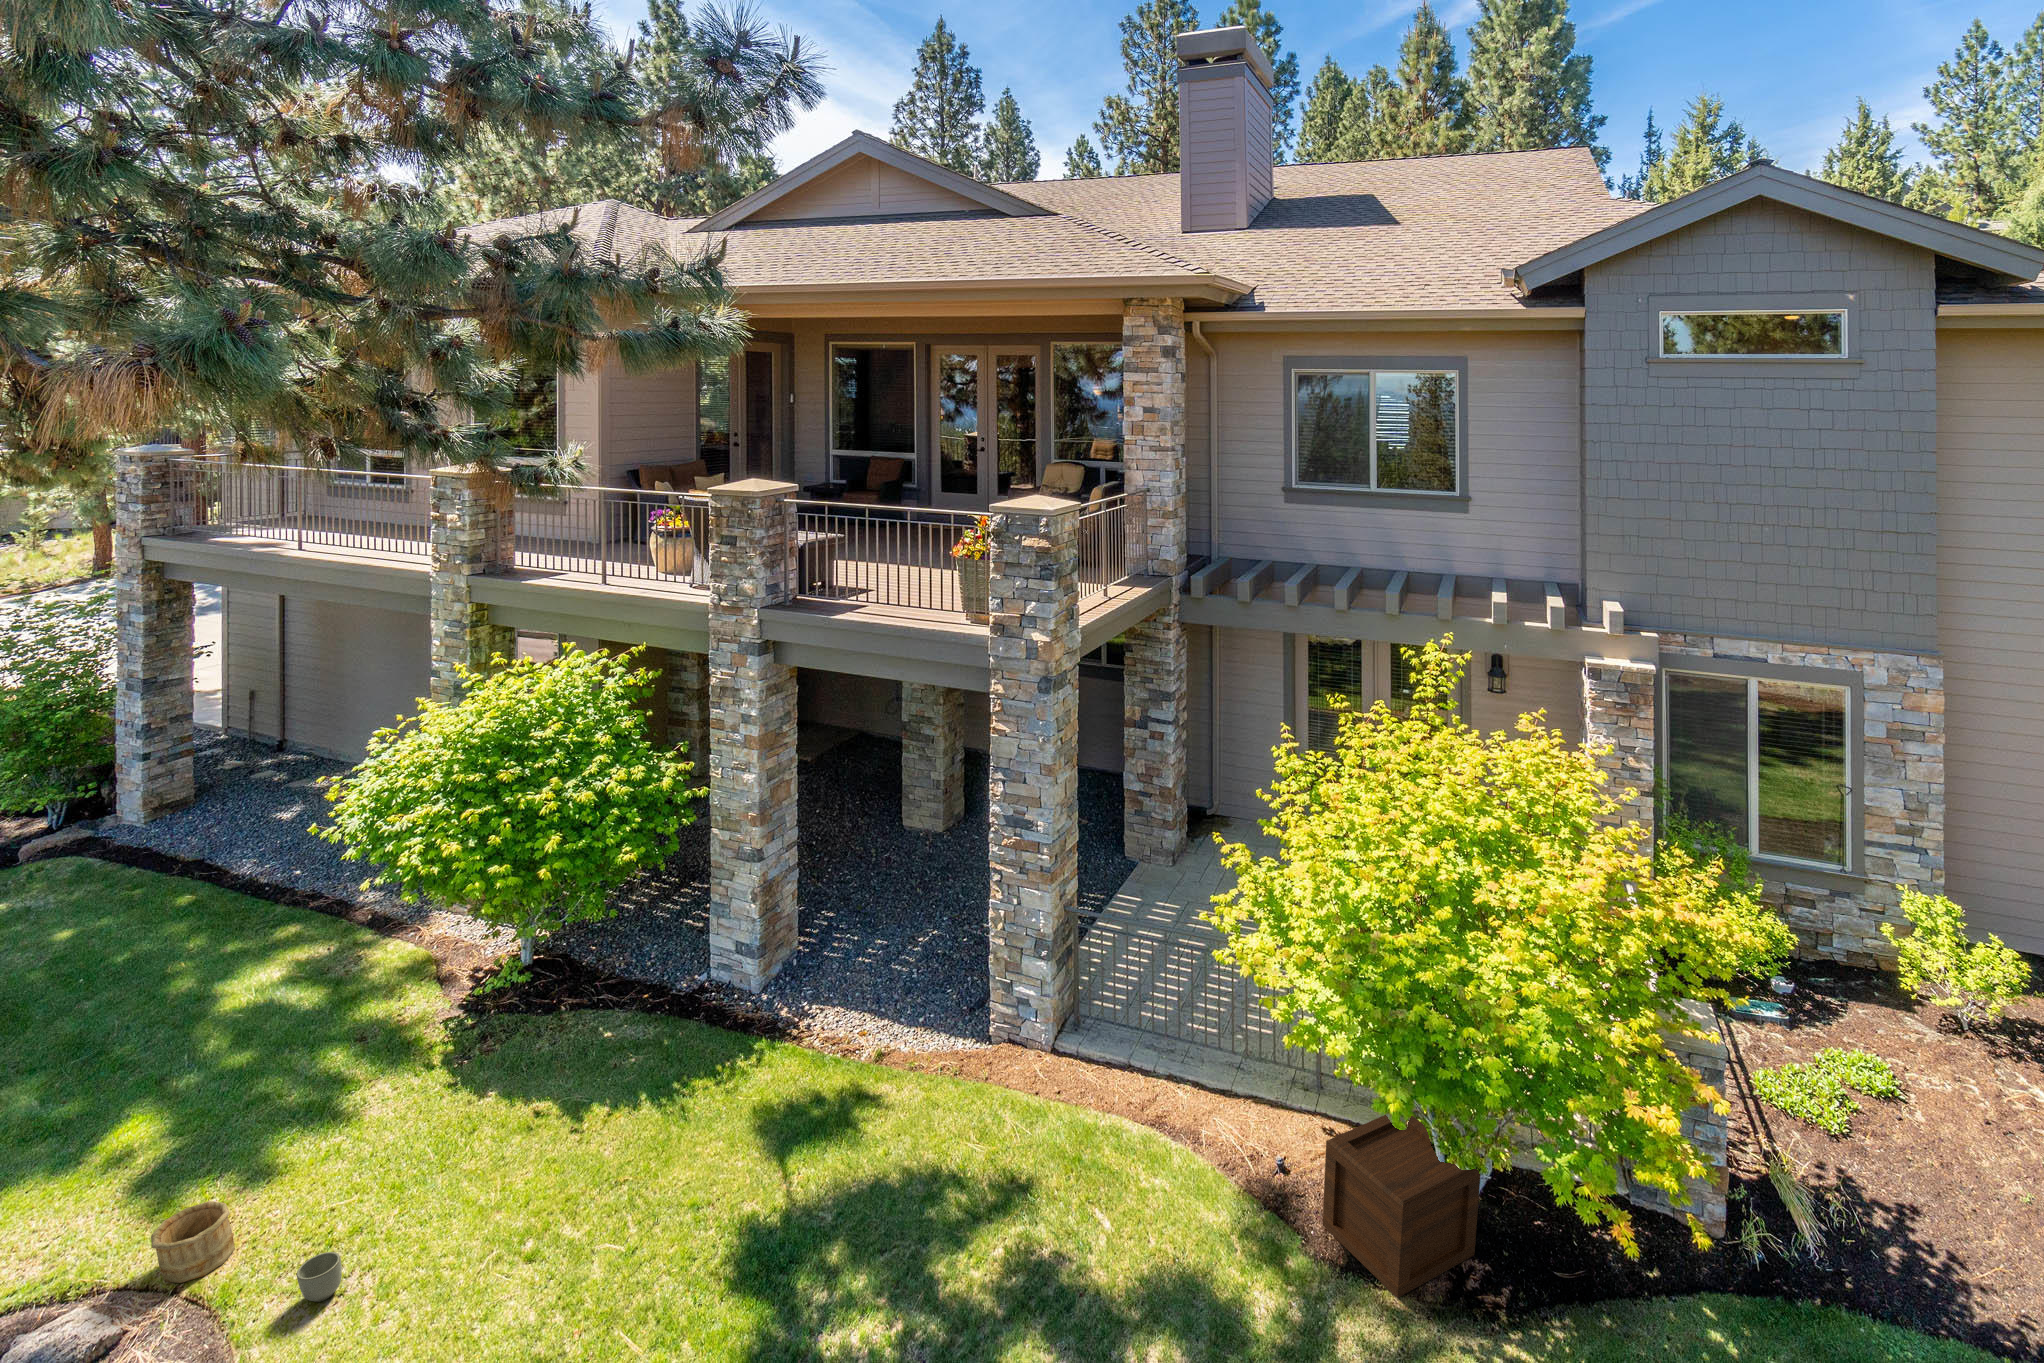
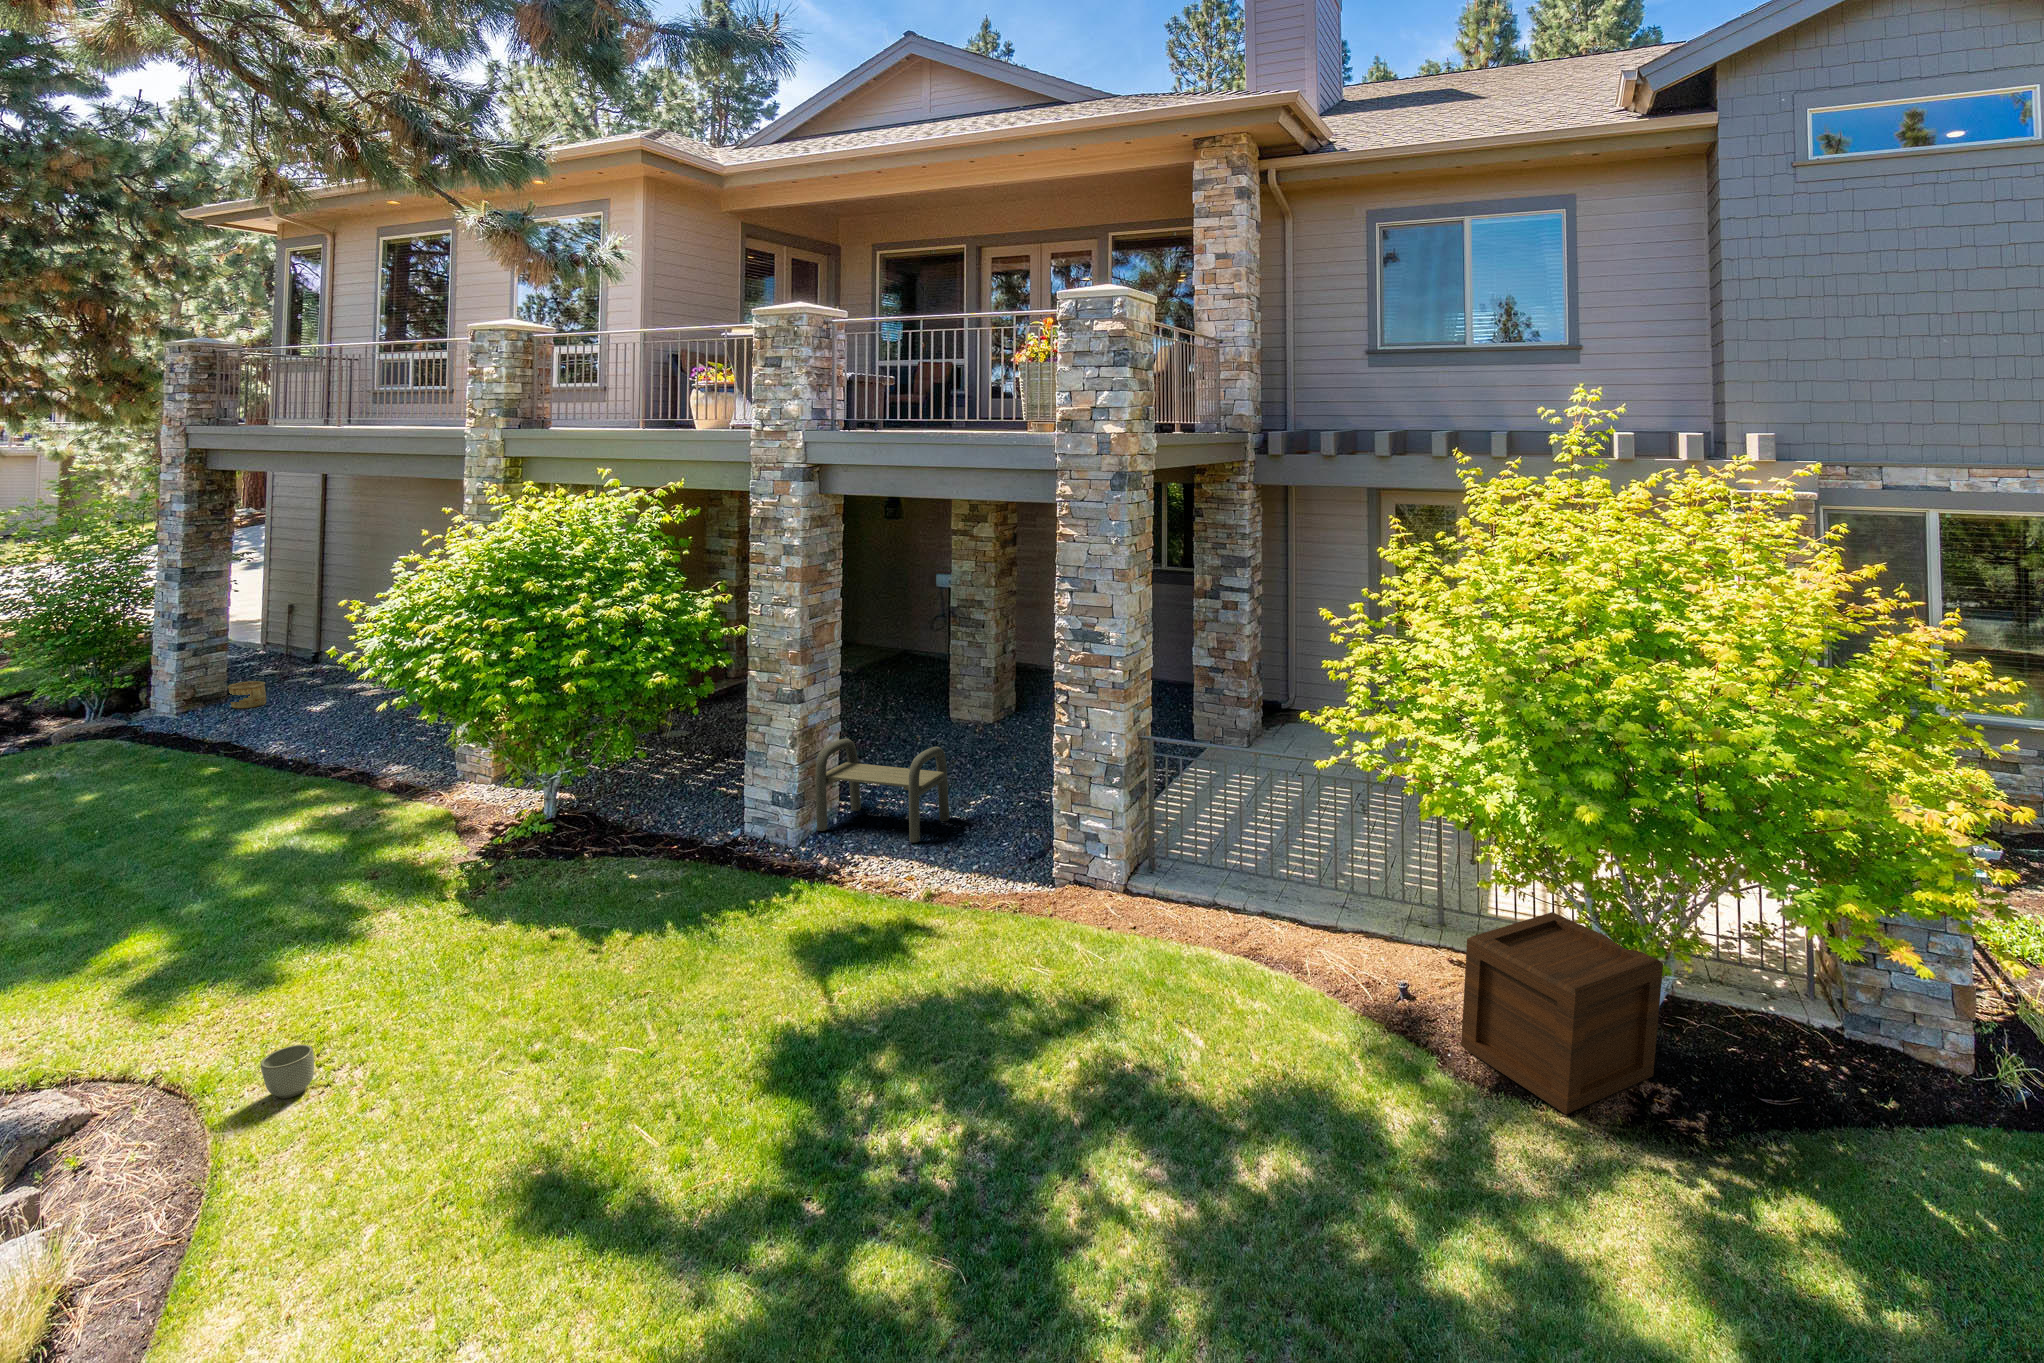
bench: none [772,885,896,989] -> present [815,738,949,843]
wooden bucket: present [151,1201,235,1283] -> present [227,681,266,708]

